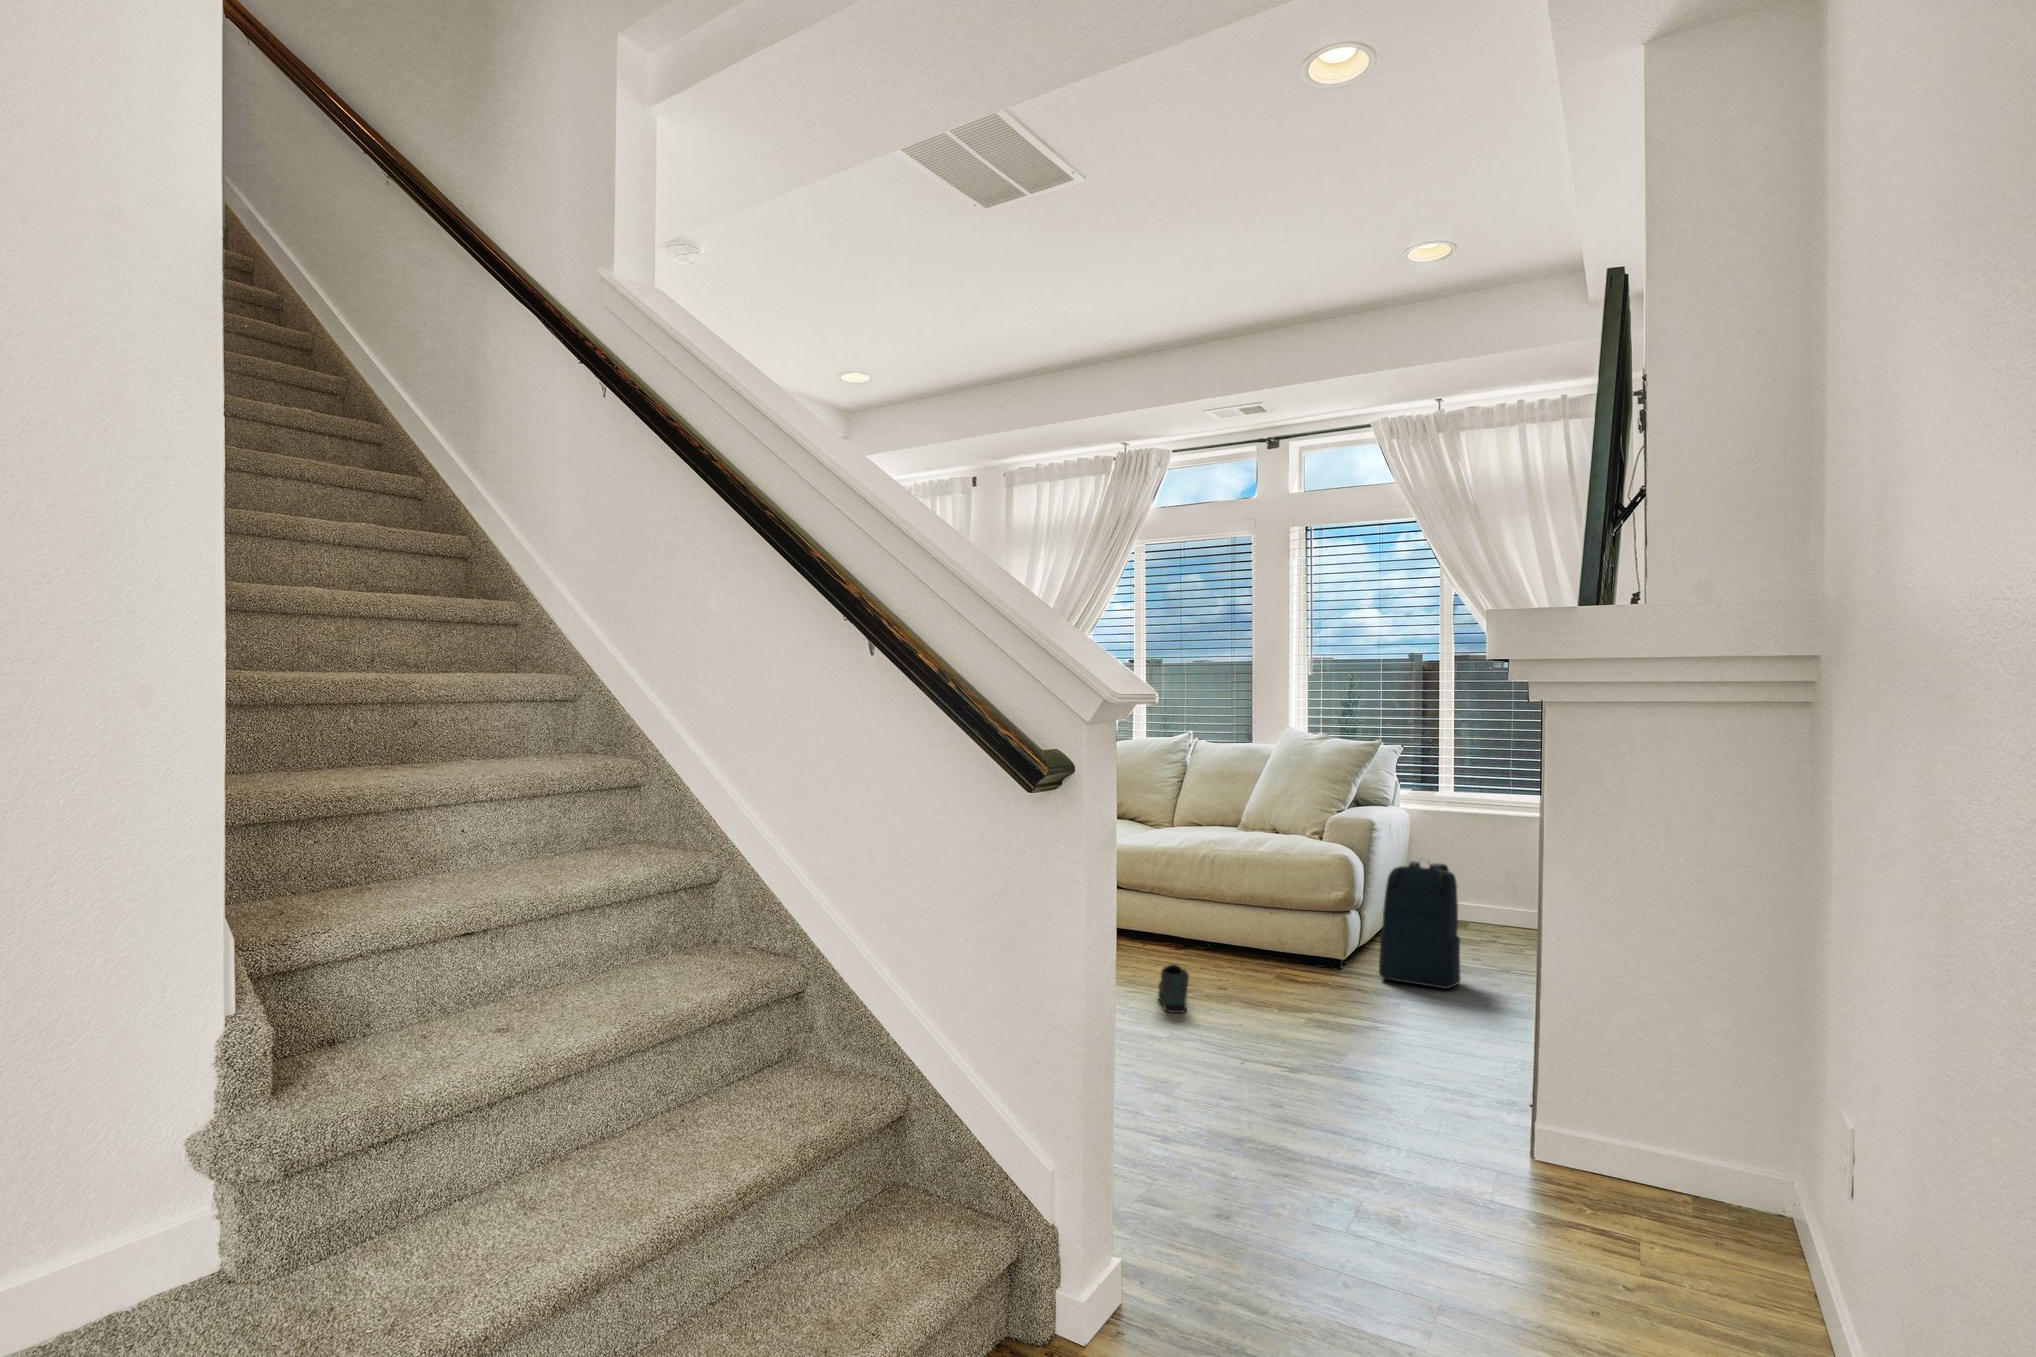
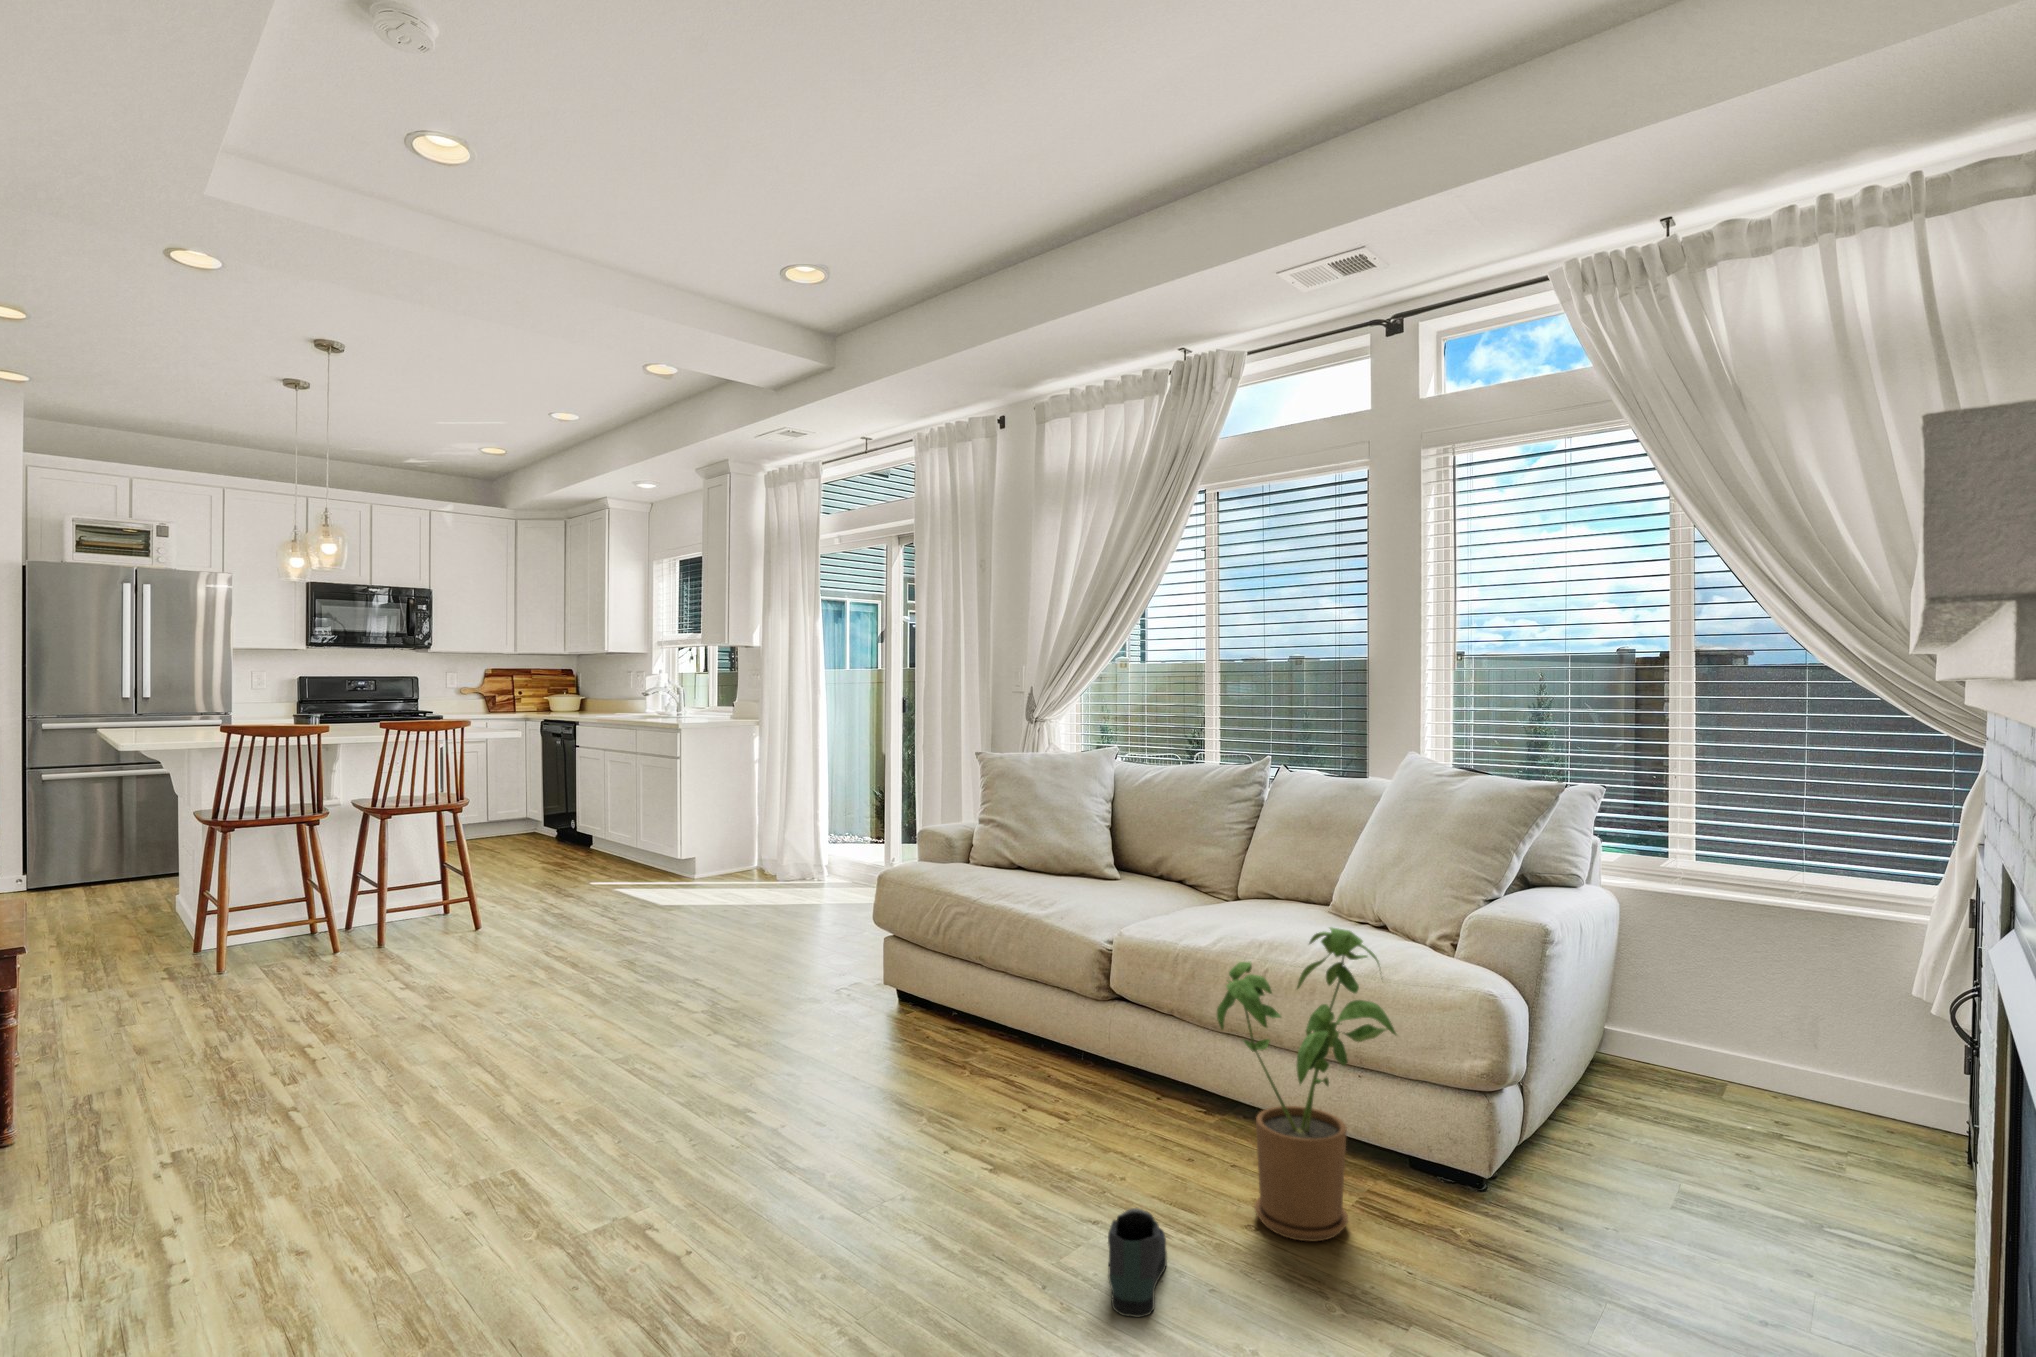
house plant: none [1200,820,1303,987] -> present [1217,927,1396,1241]
backpack: present [1379,861,1461,989] -> none [1555,1009,1723,1280]

